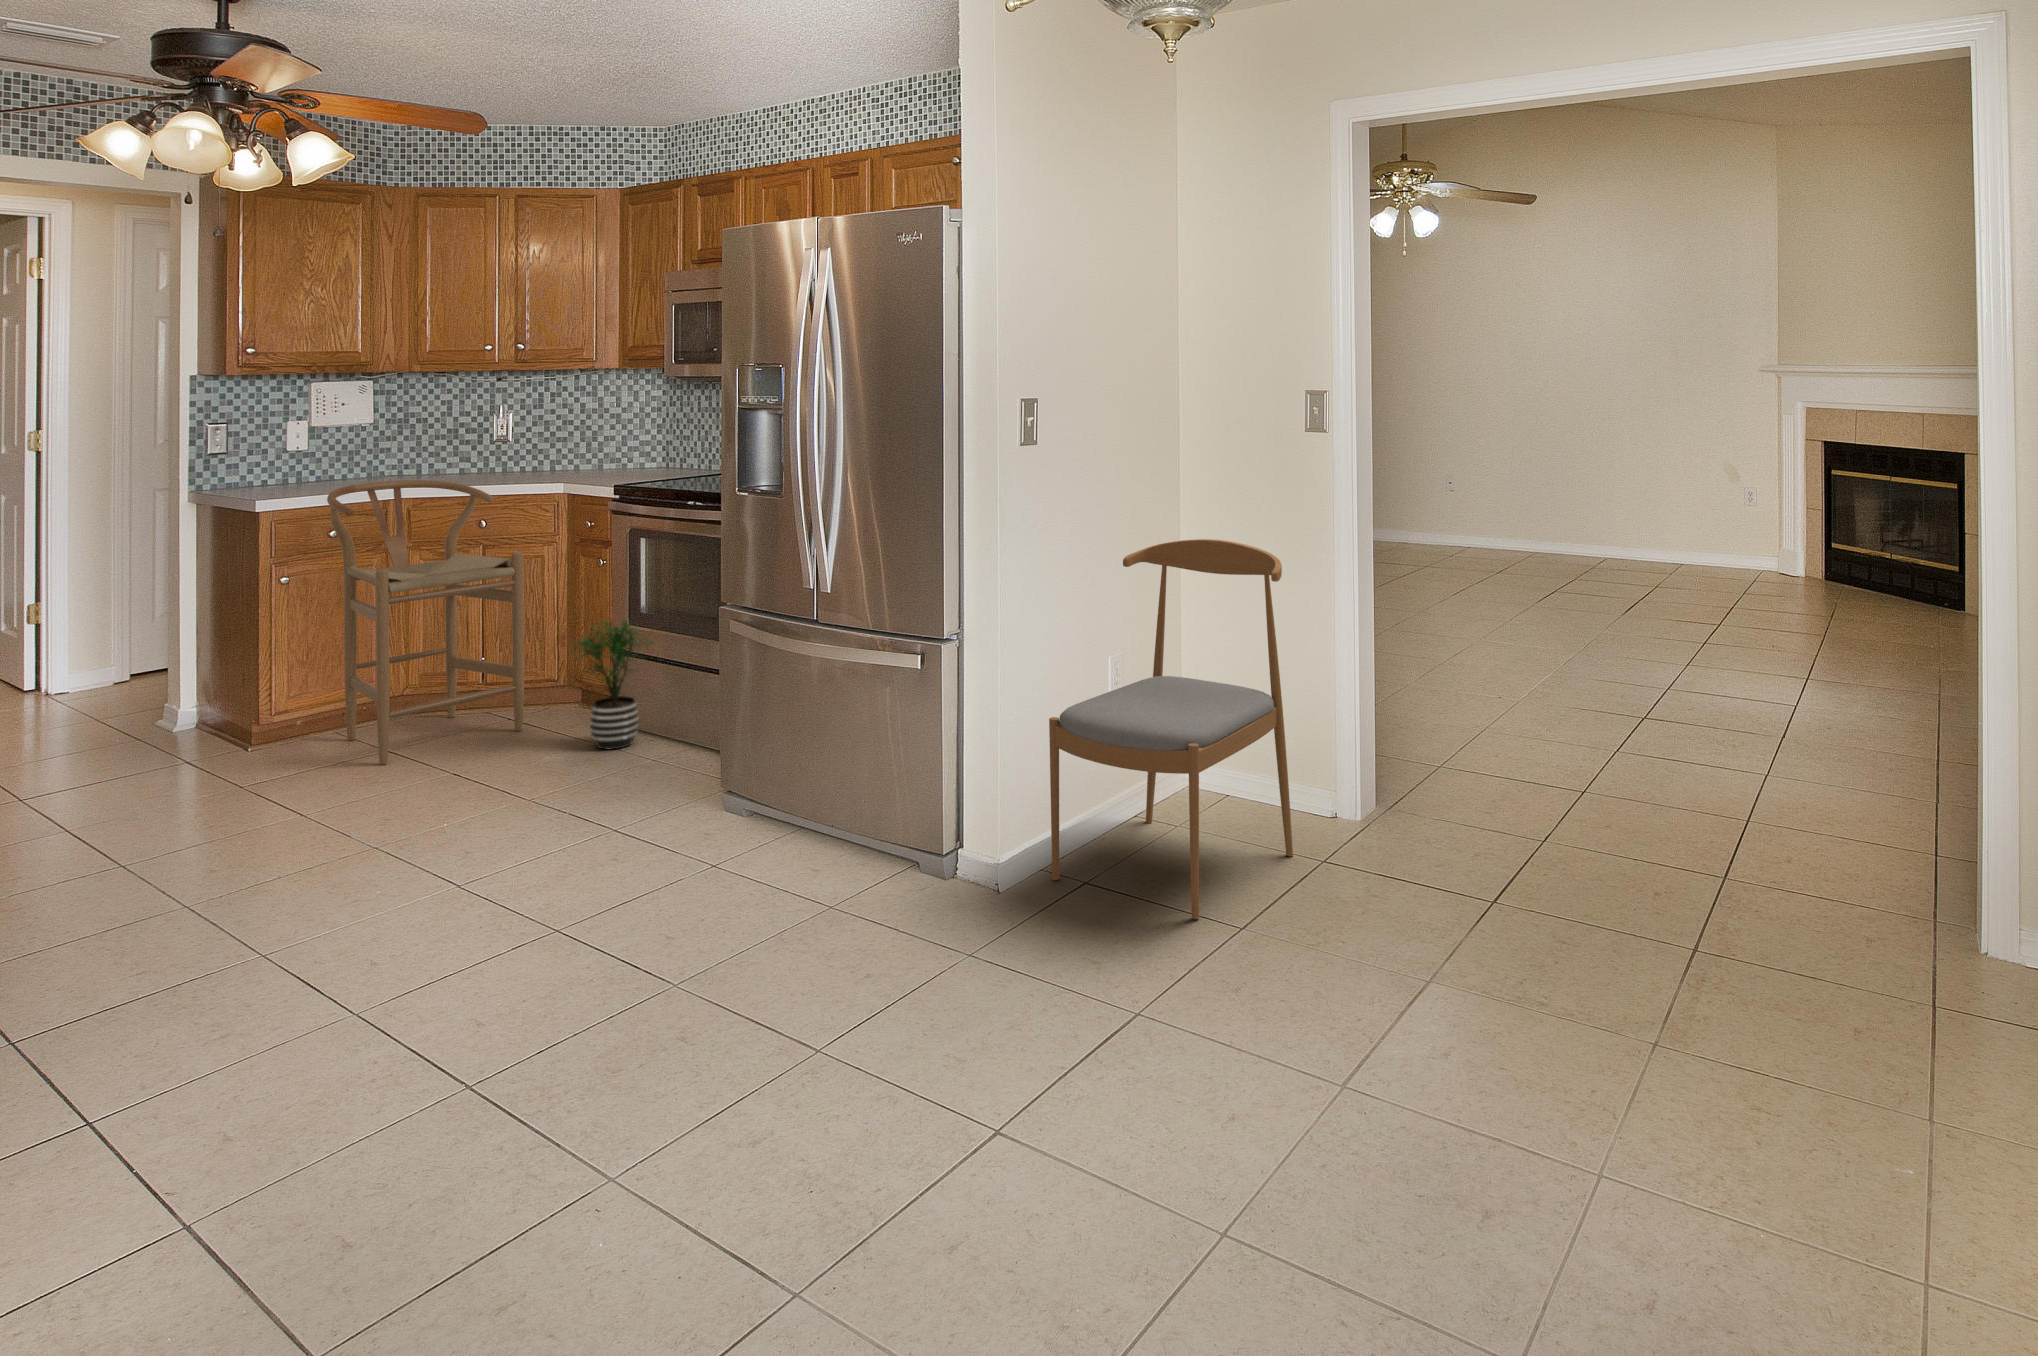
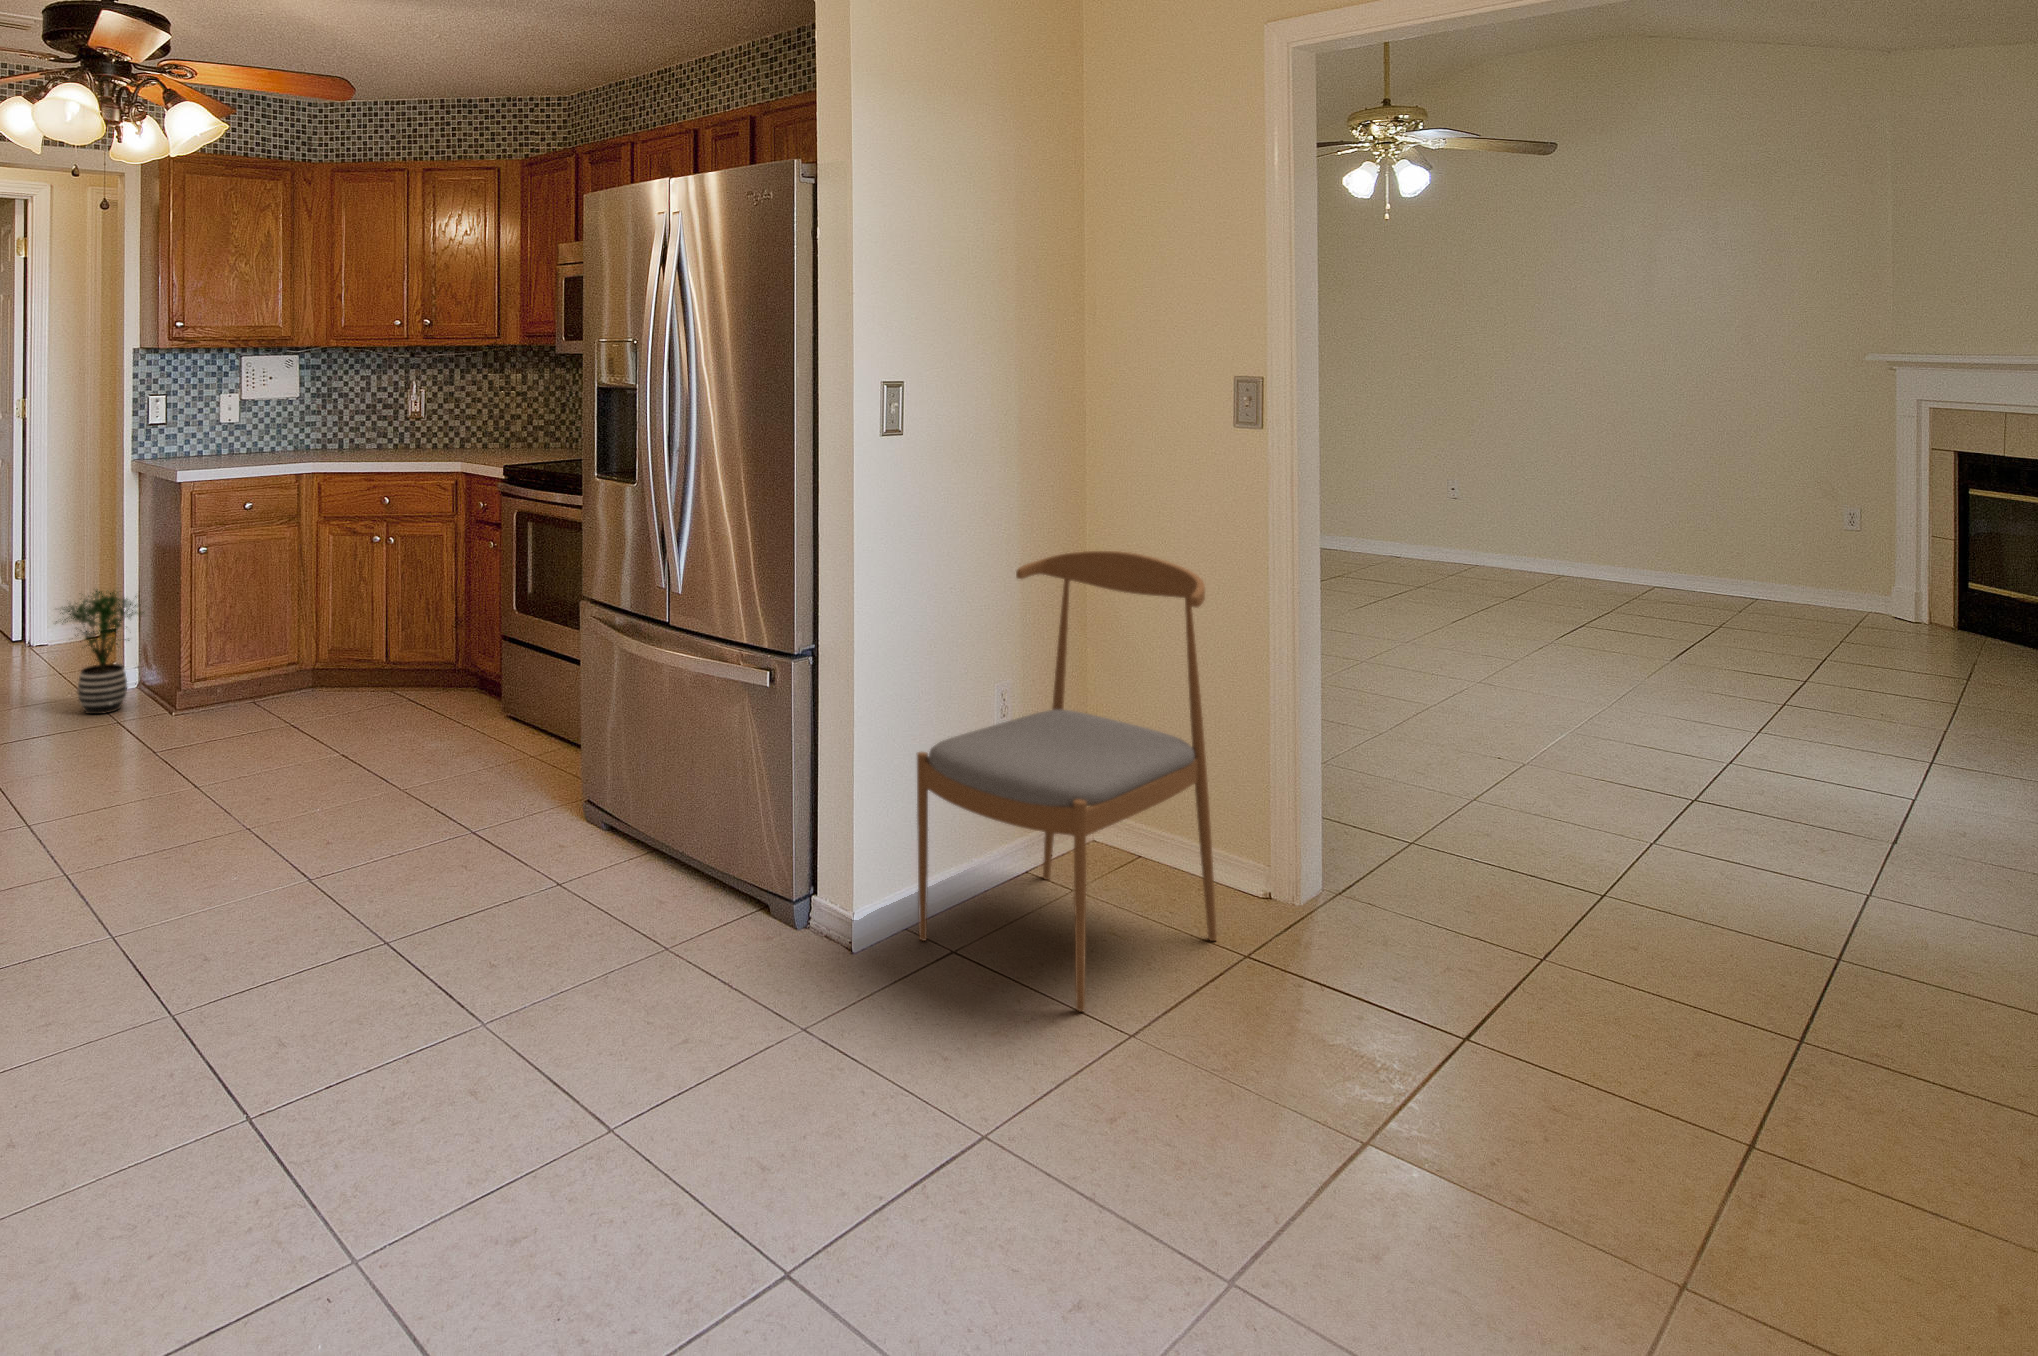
bar stool: present [327,480,524,764] -> none [237,455,417,738]
potted plant: present [571,621,654,749] -> present [56,589,144,714]

